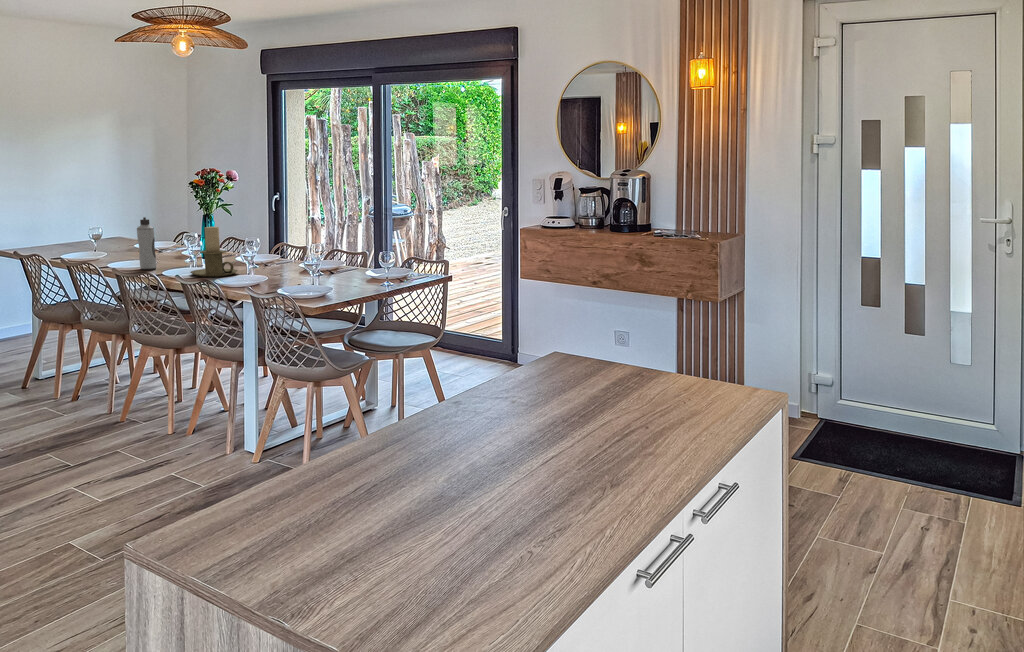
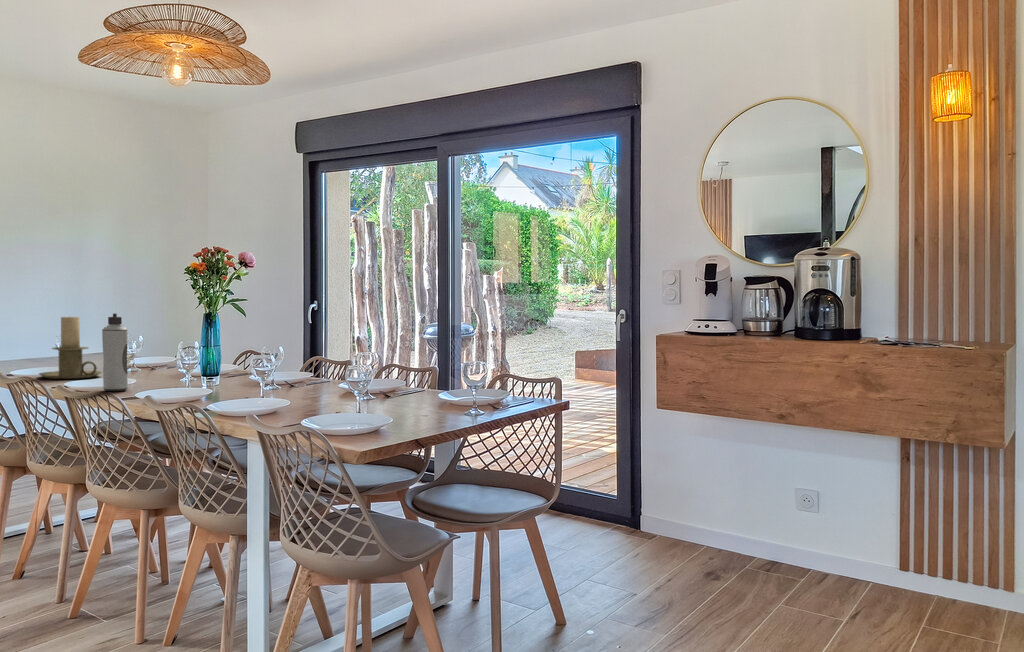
candle holder: present [190,227,238,277] -> present [39,317,102,379]

